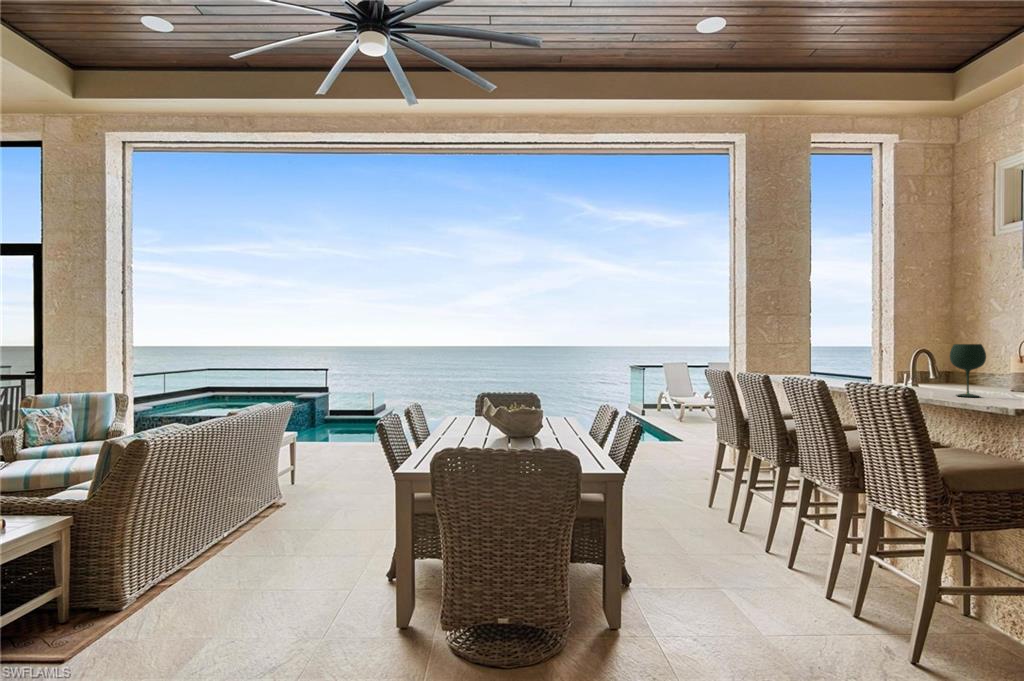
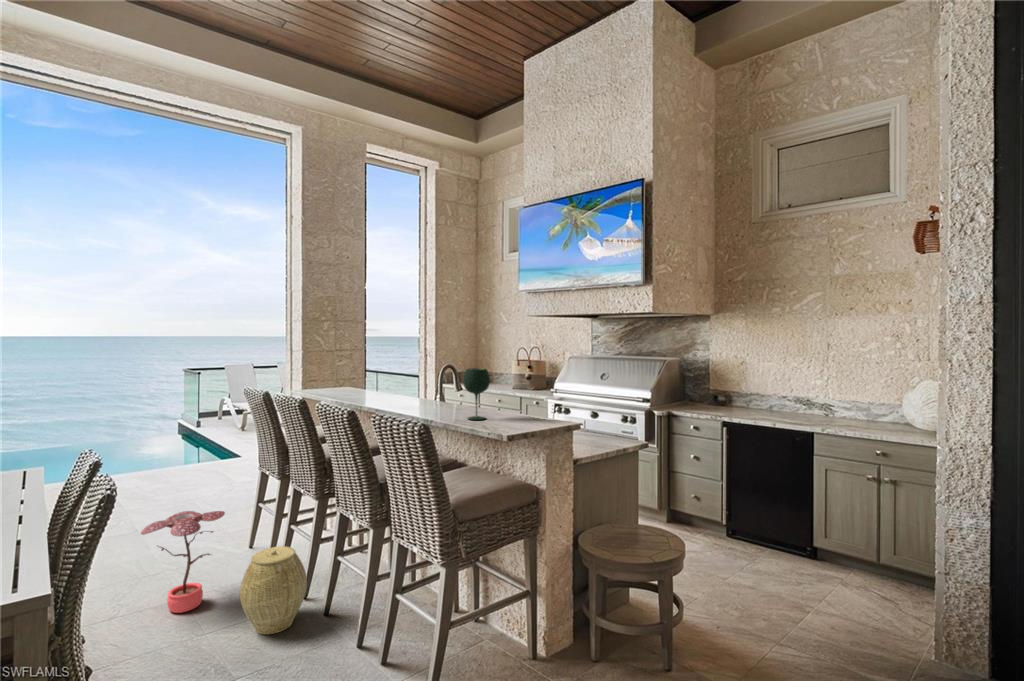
potted plant: none [644,459,700,534] -> present [141,511,225,613]
woven basket: none [719,497,774,566] -> present [240,546,307,634]

